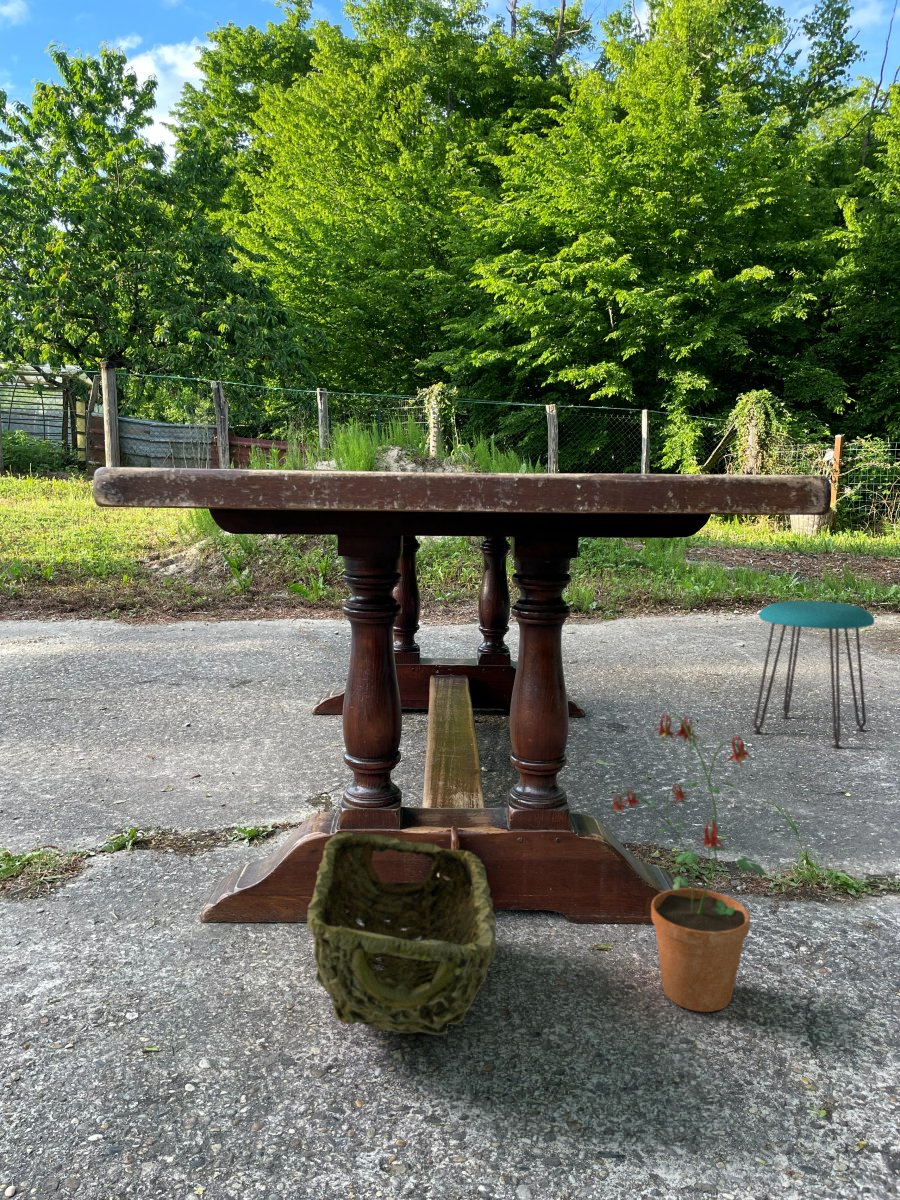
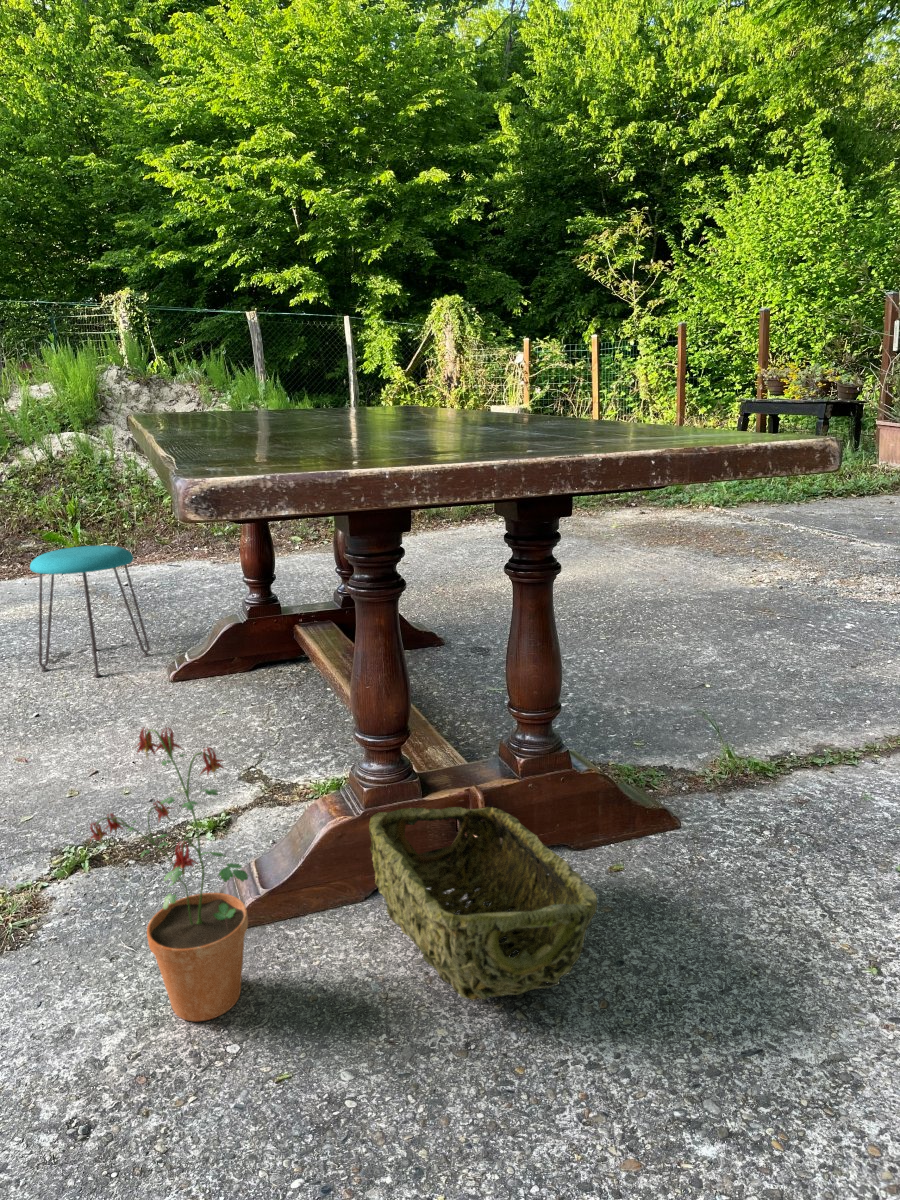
stool: present [753,601,874,748] -> present [30,546,150,677]
potted plant: present [611,714,765,1012] -> present [90,728,248,1021]

